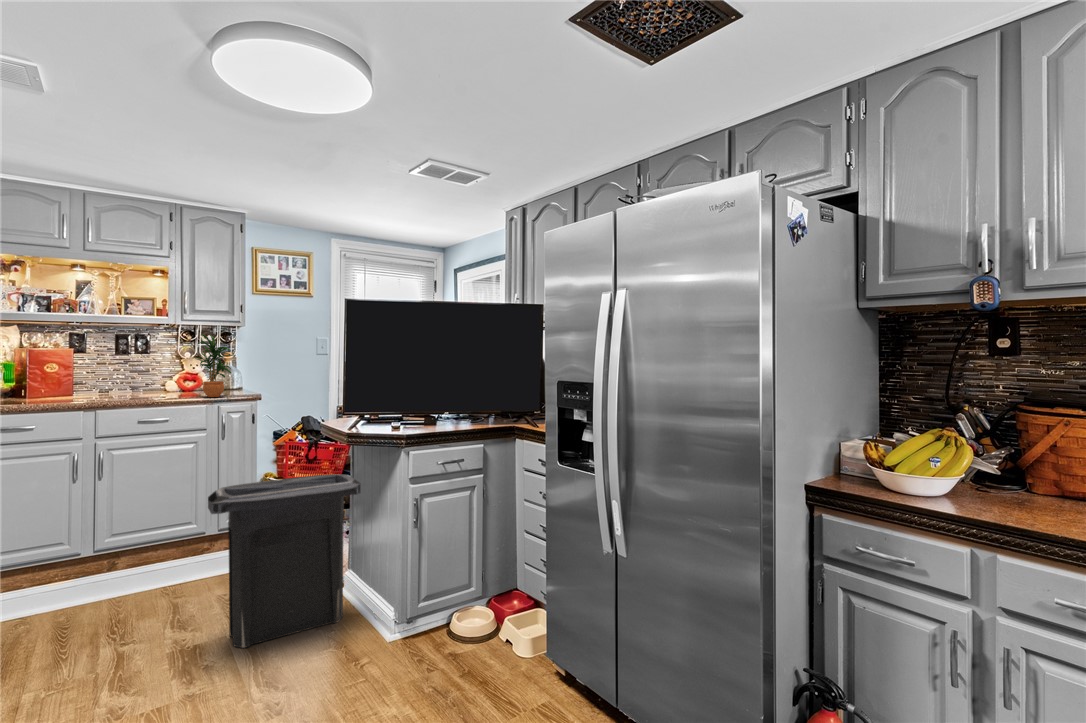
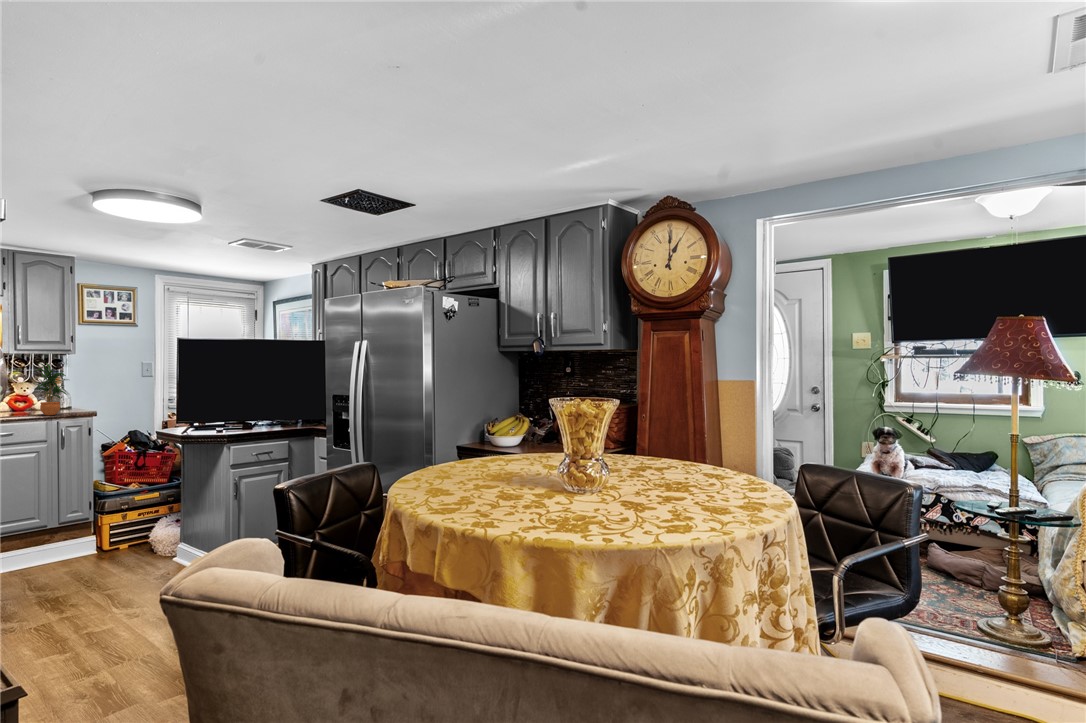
trash can: present [208,474,361,648] -> none [66,469,191,596]

